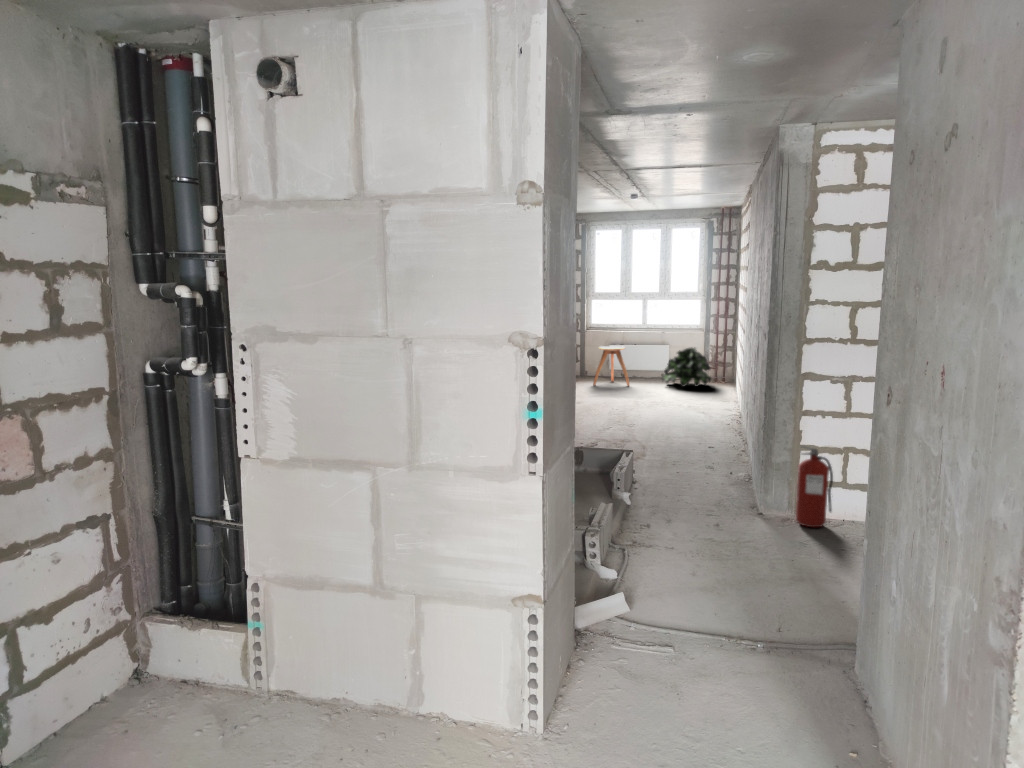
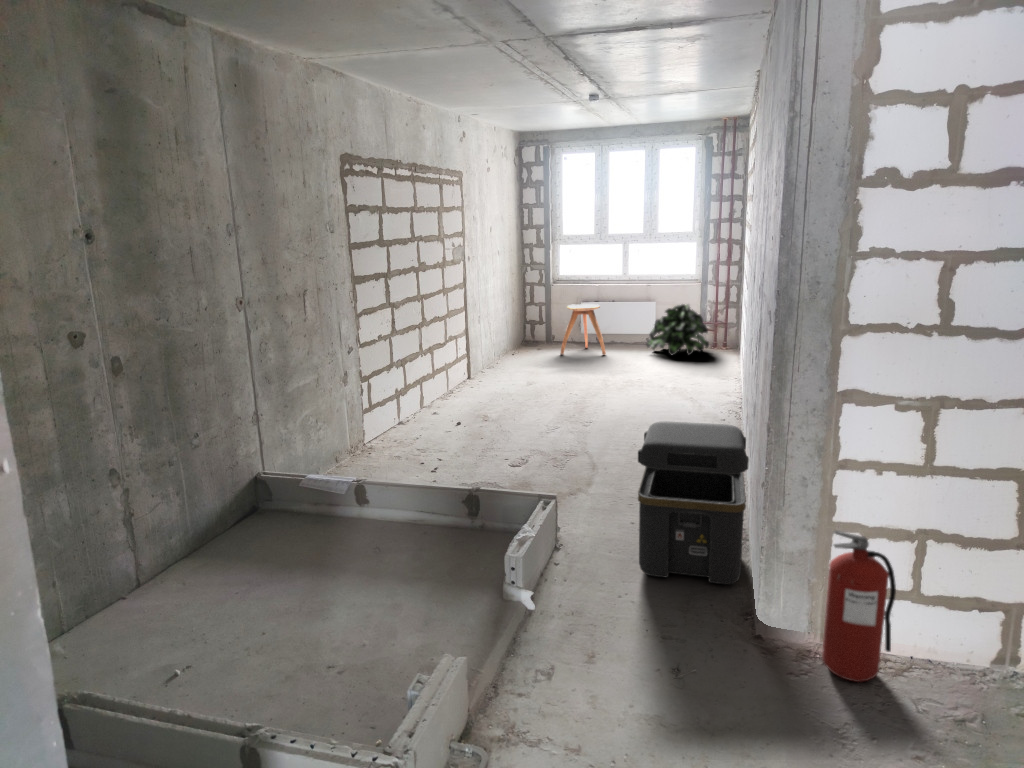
toolbox: none [687,403,753,496] -> present [638,421,749,585]

